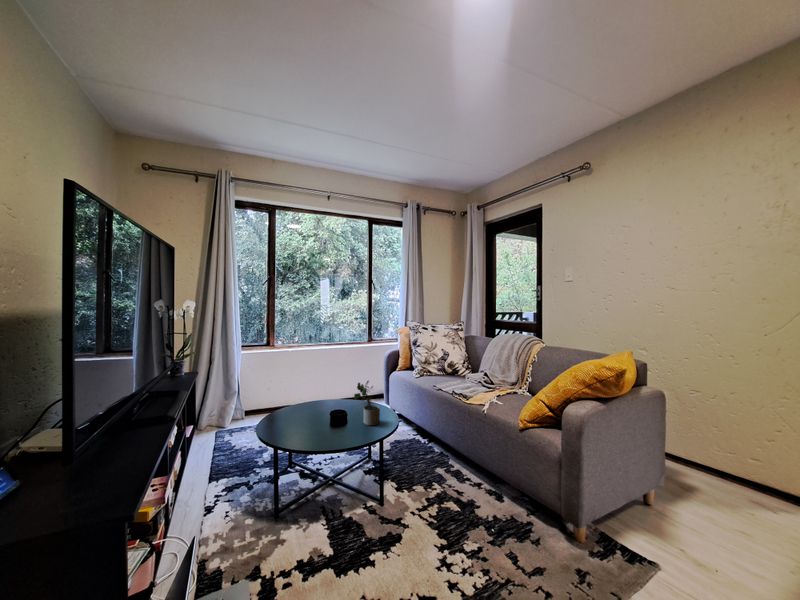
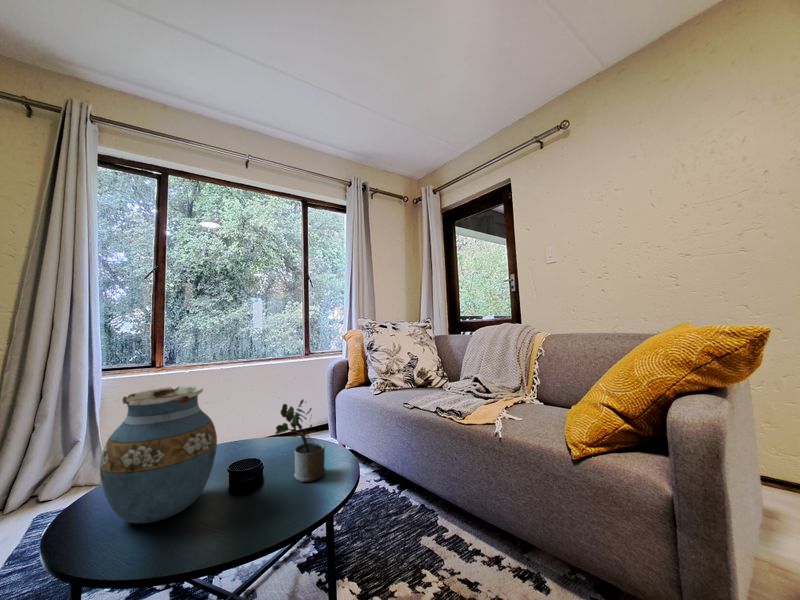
vase: none [278,369,326,433] -> present [100,386,217,523]

